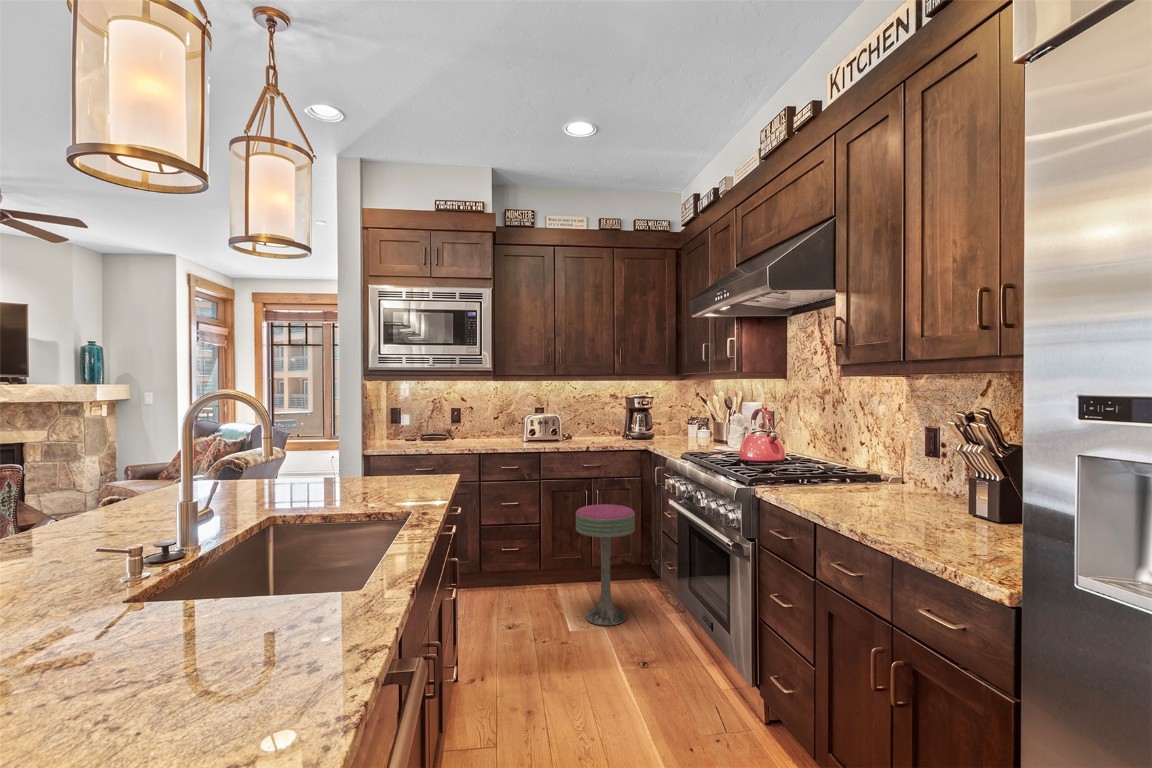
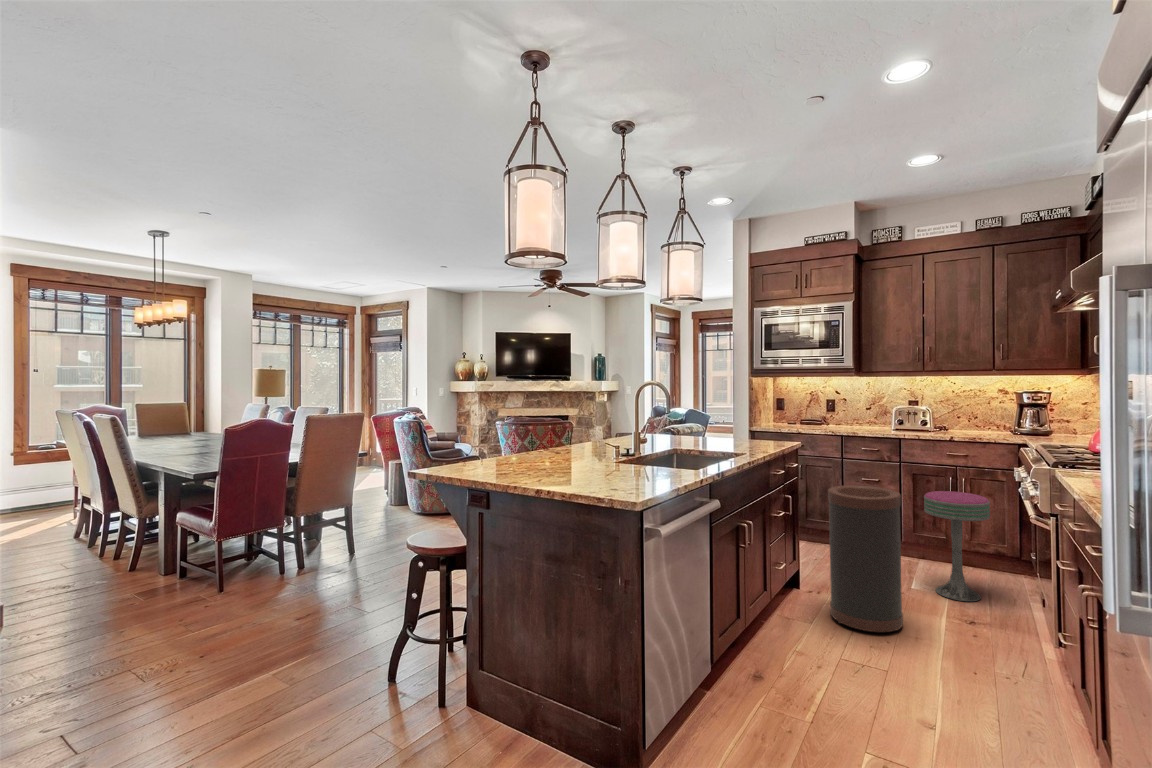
trash can: none [497,513,580,705] -> present [828,485,903,632]

